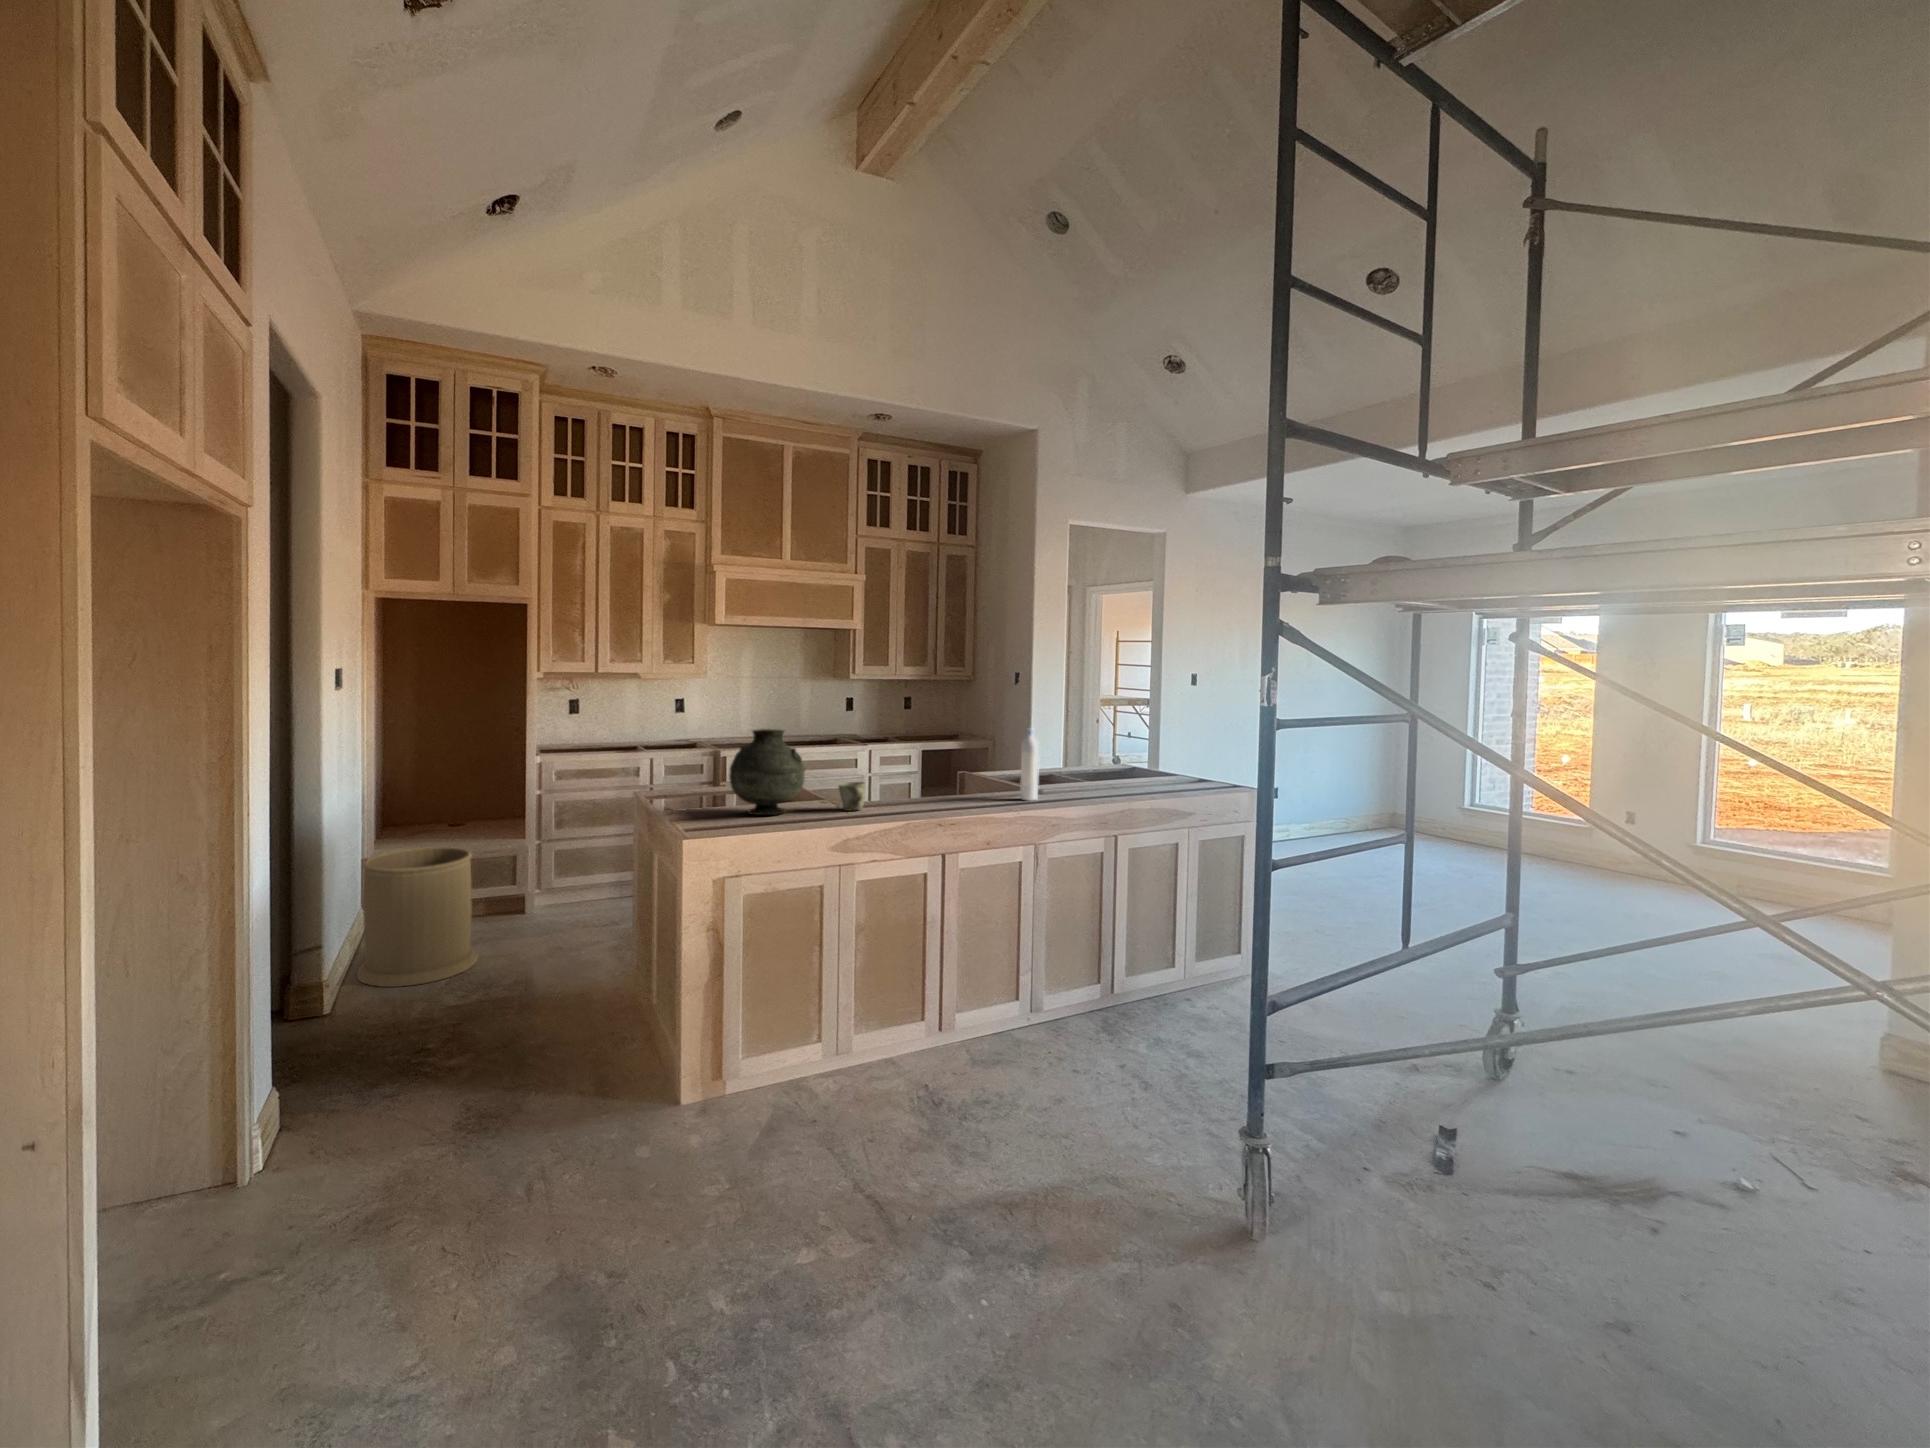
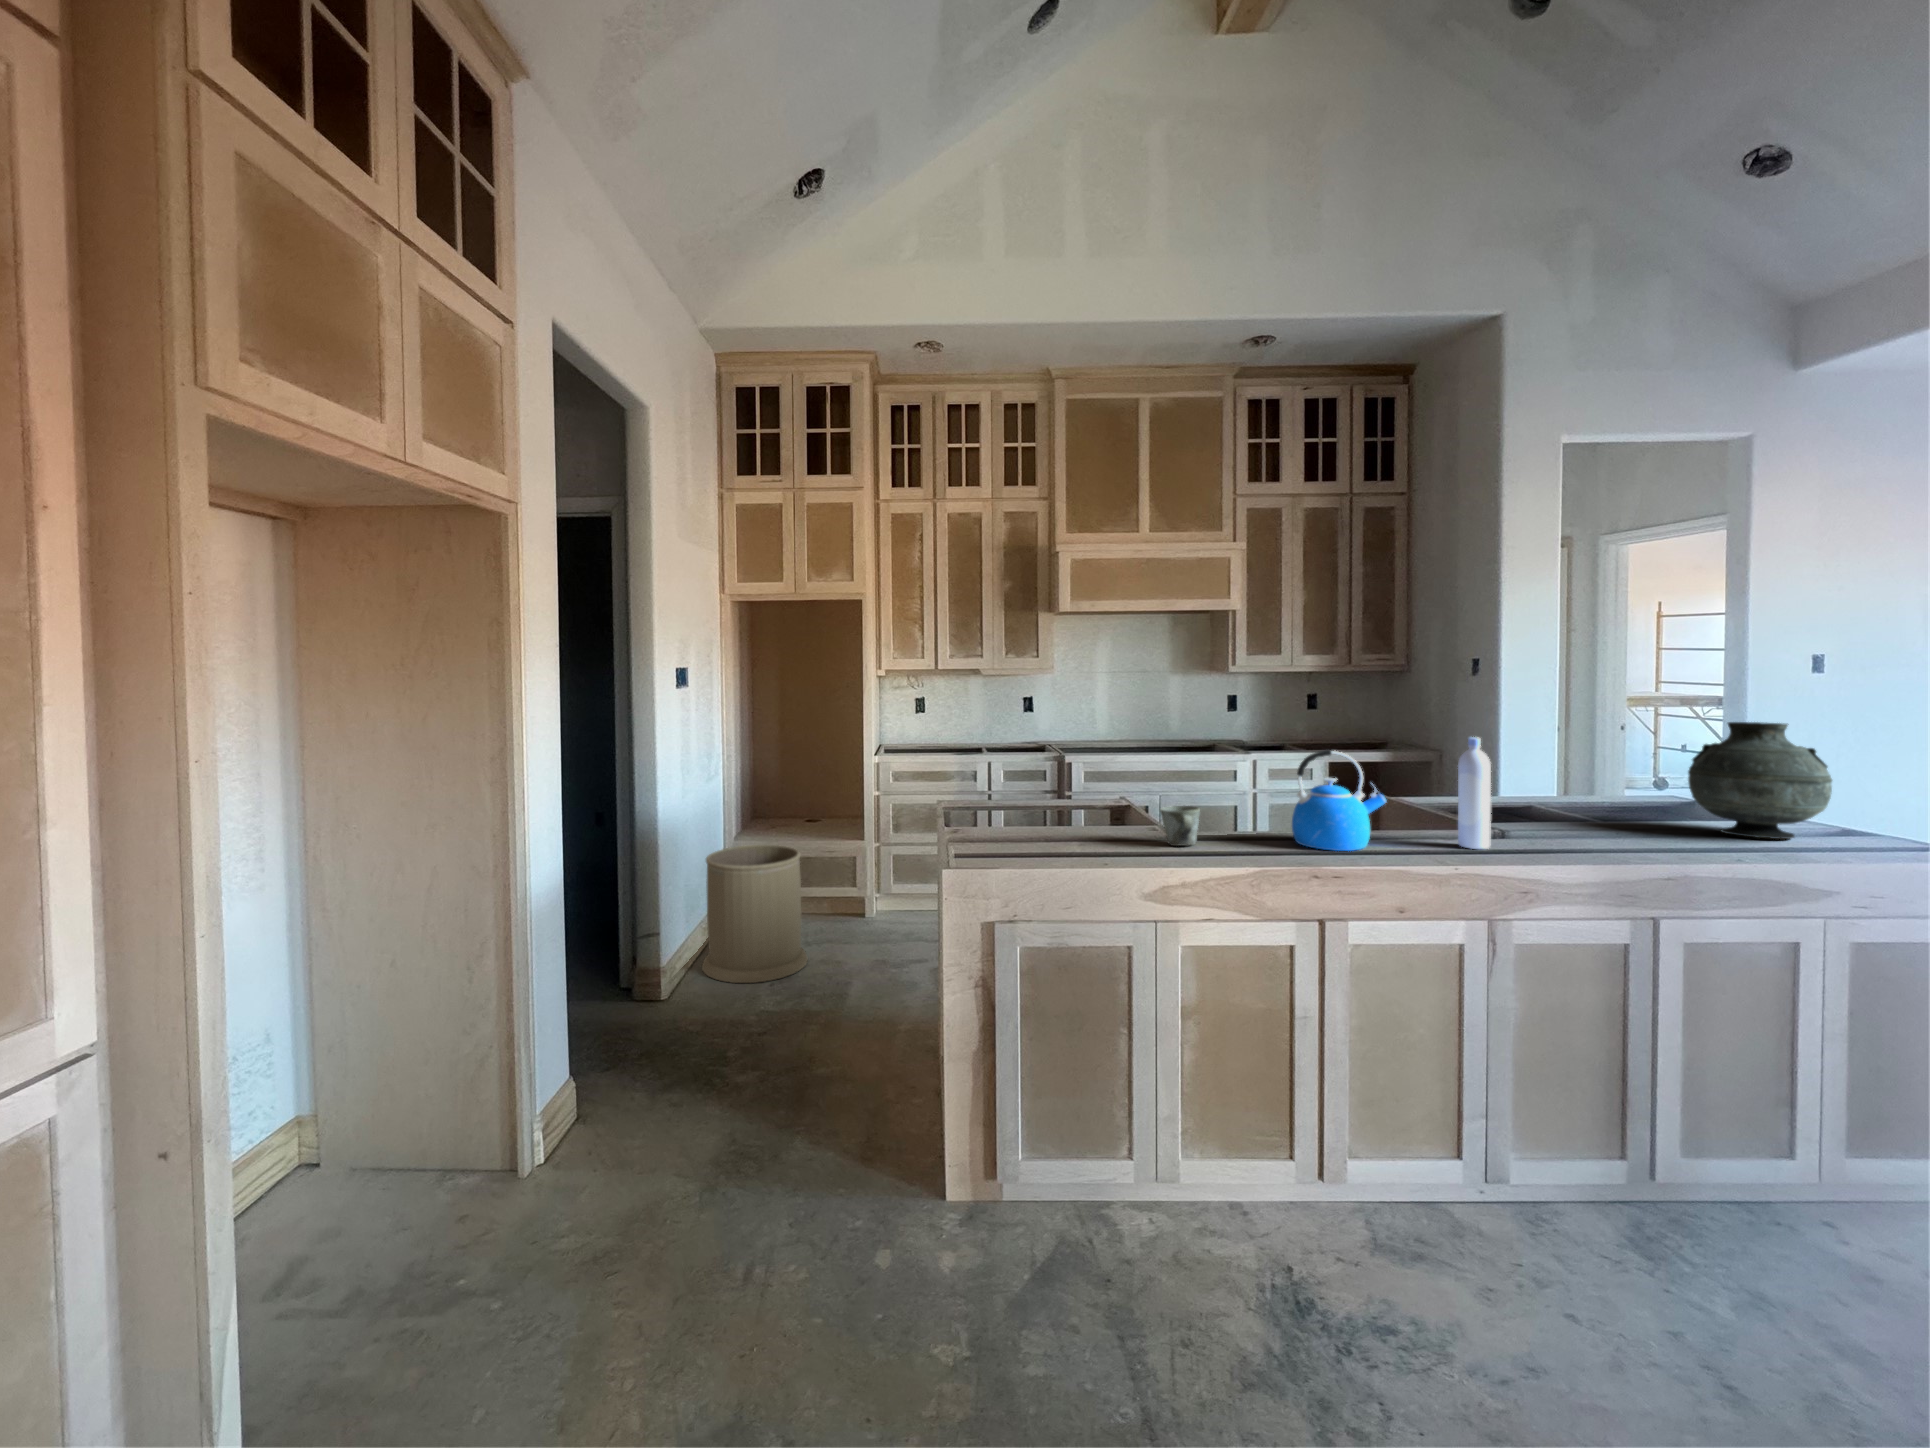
vase: present [729,729,805,815] -> present [1688,722,1832,839]
kettle: none [924,738,981,807] -> present [1292,750,1386,851]

